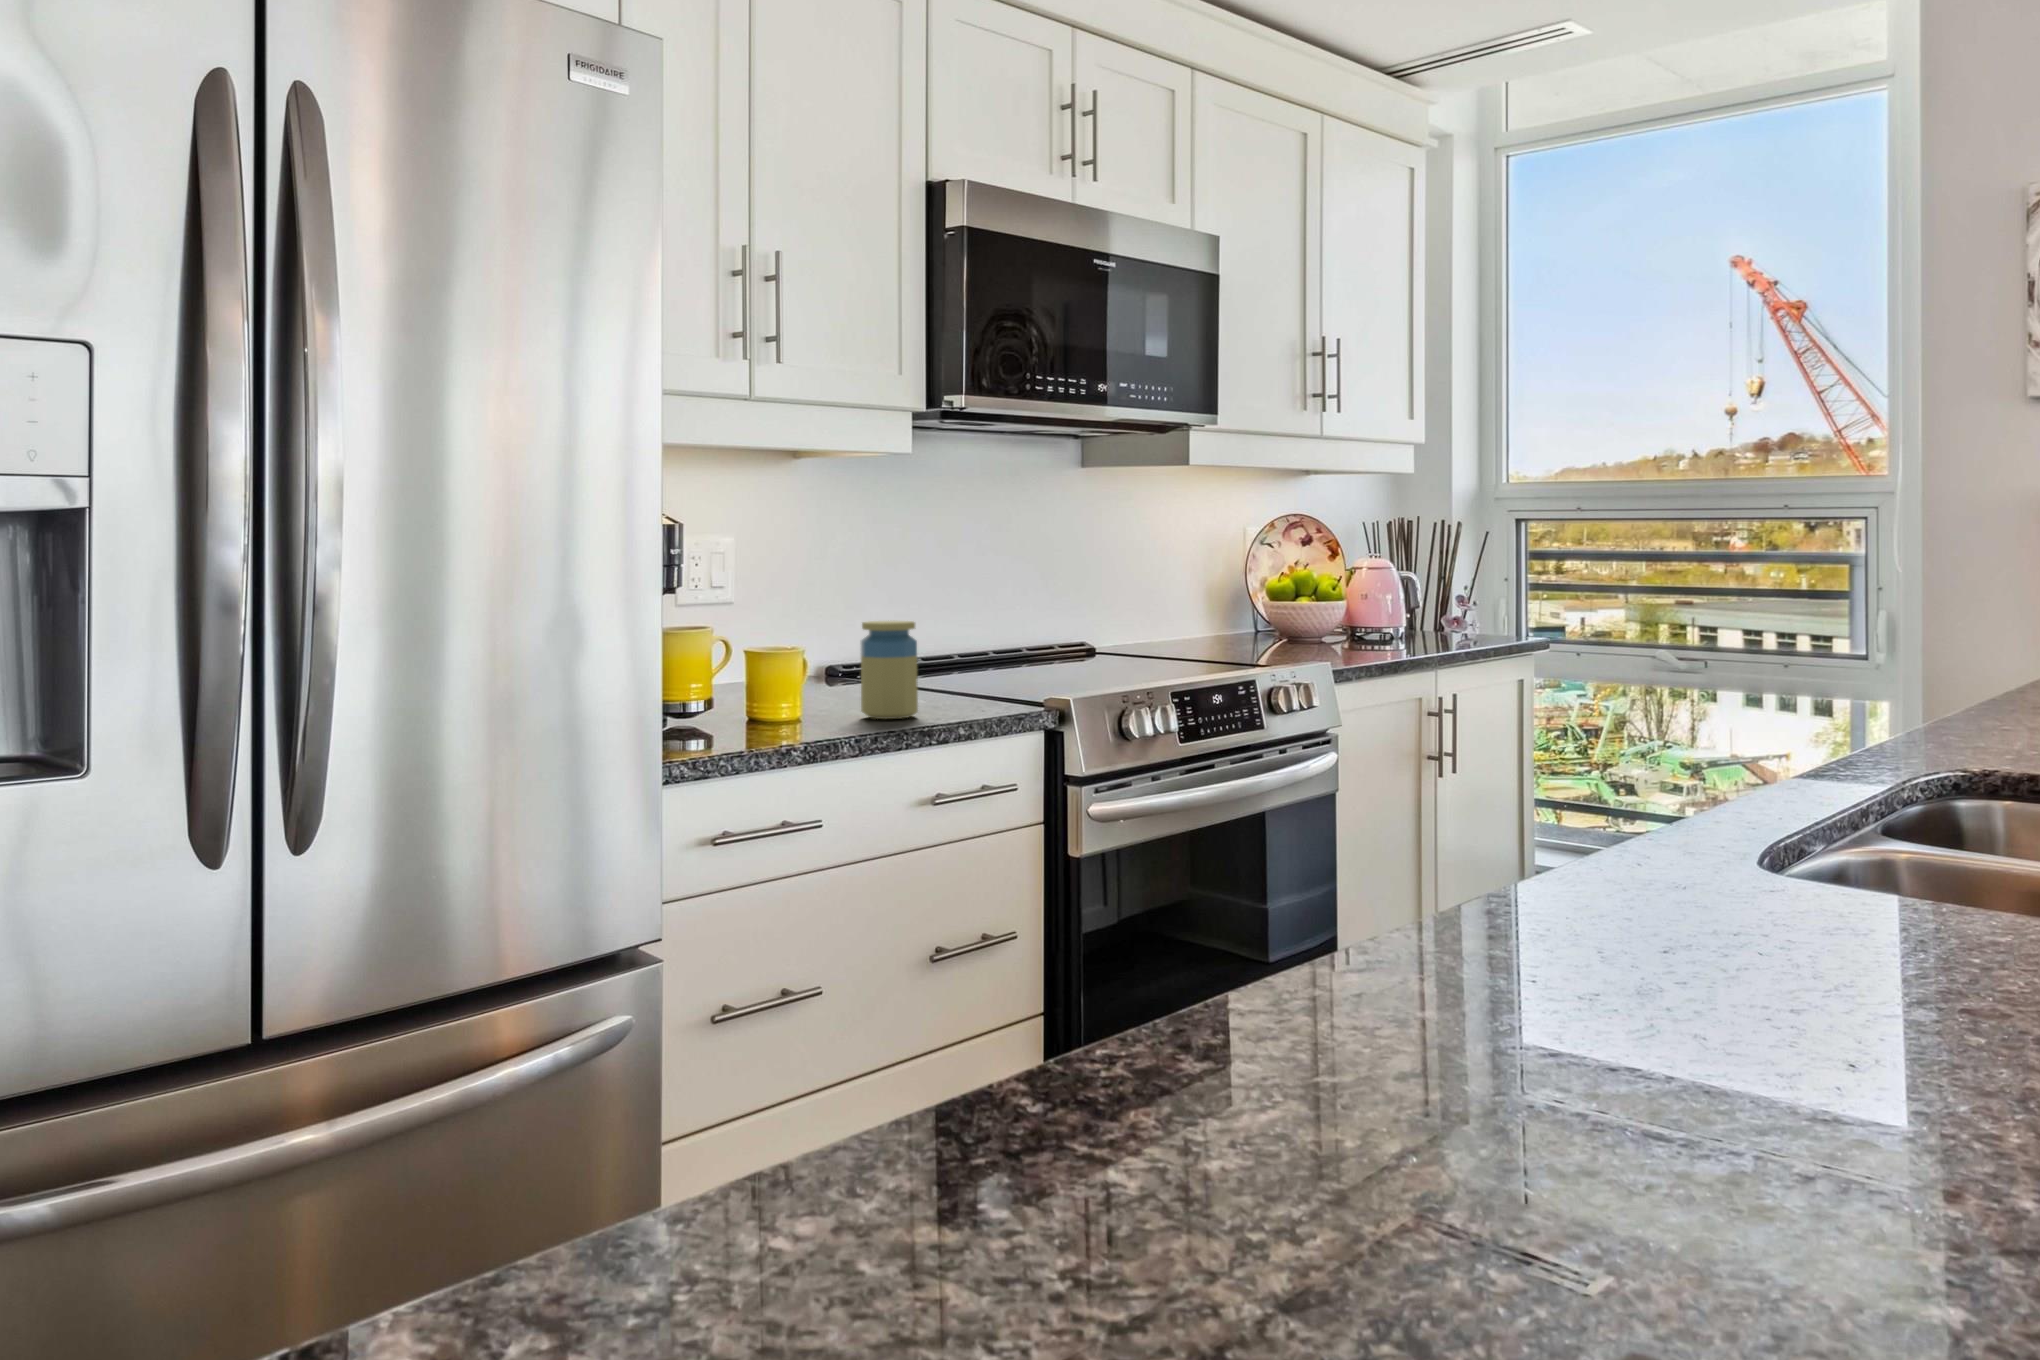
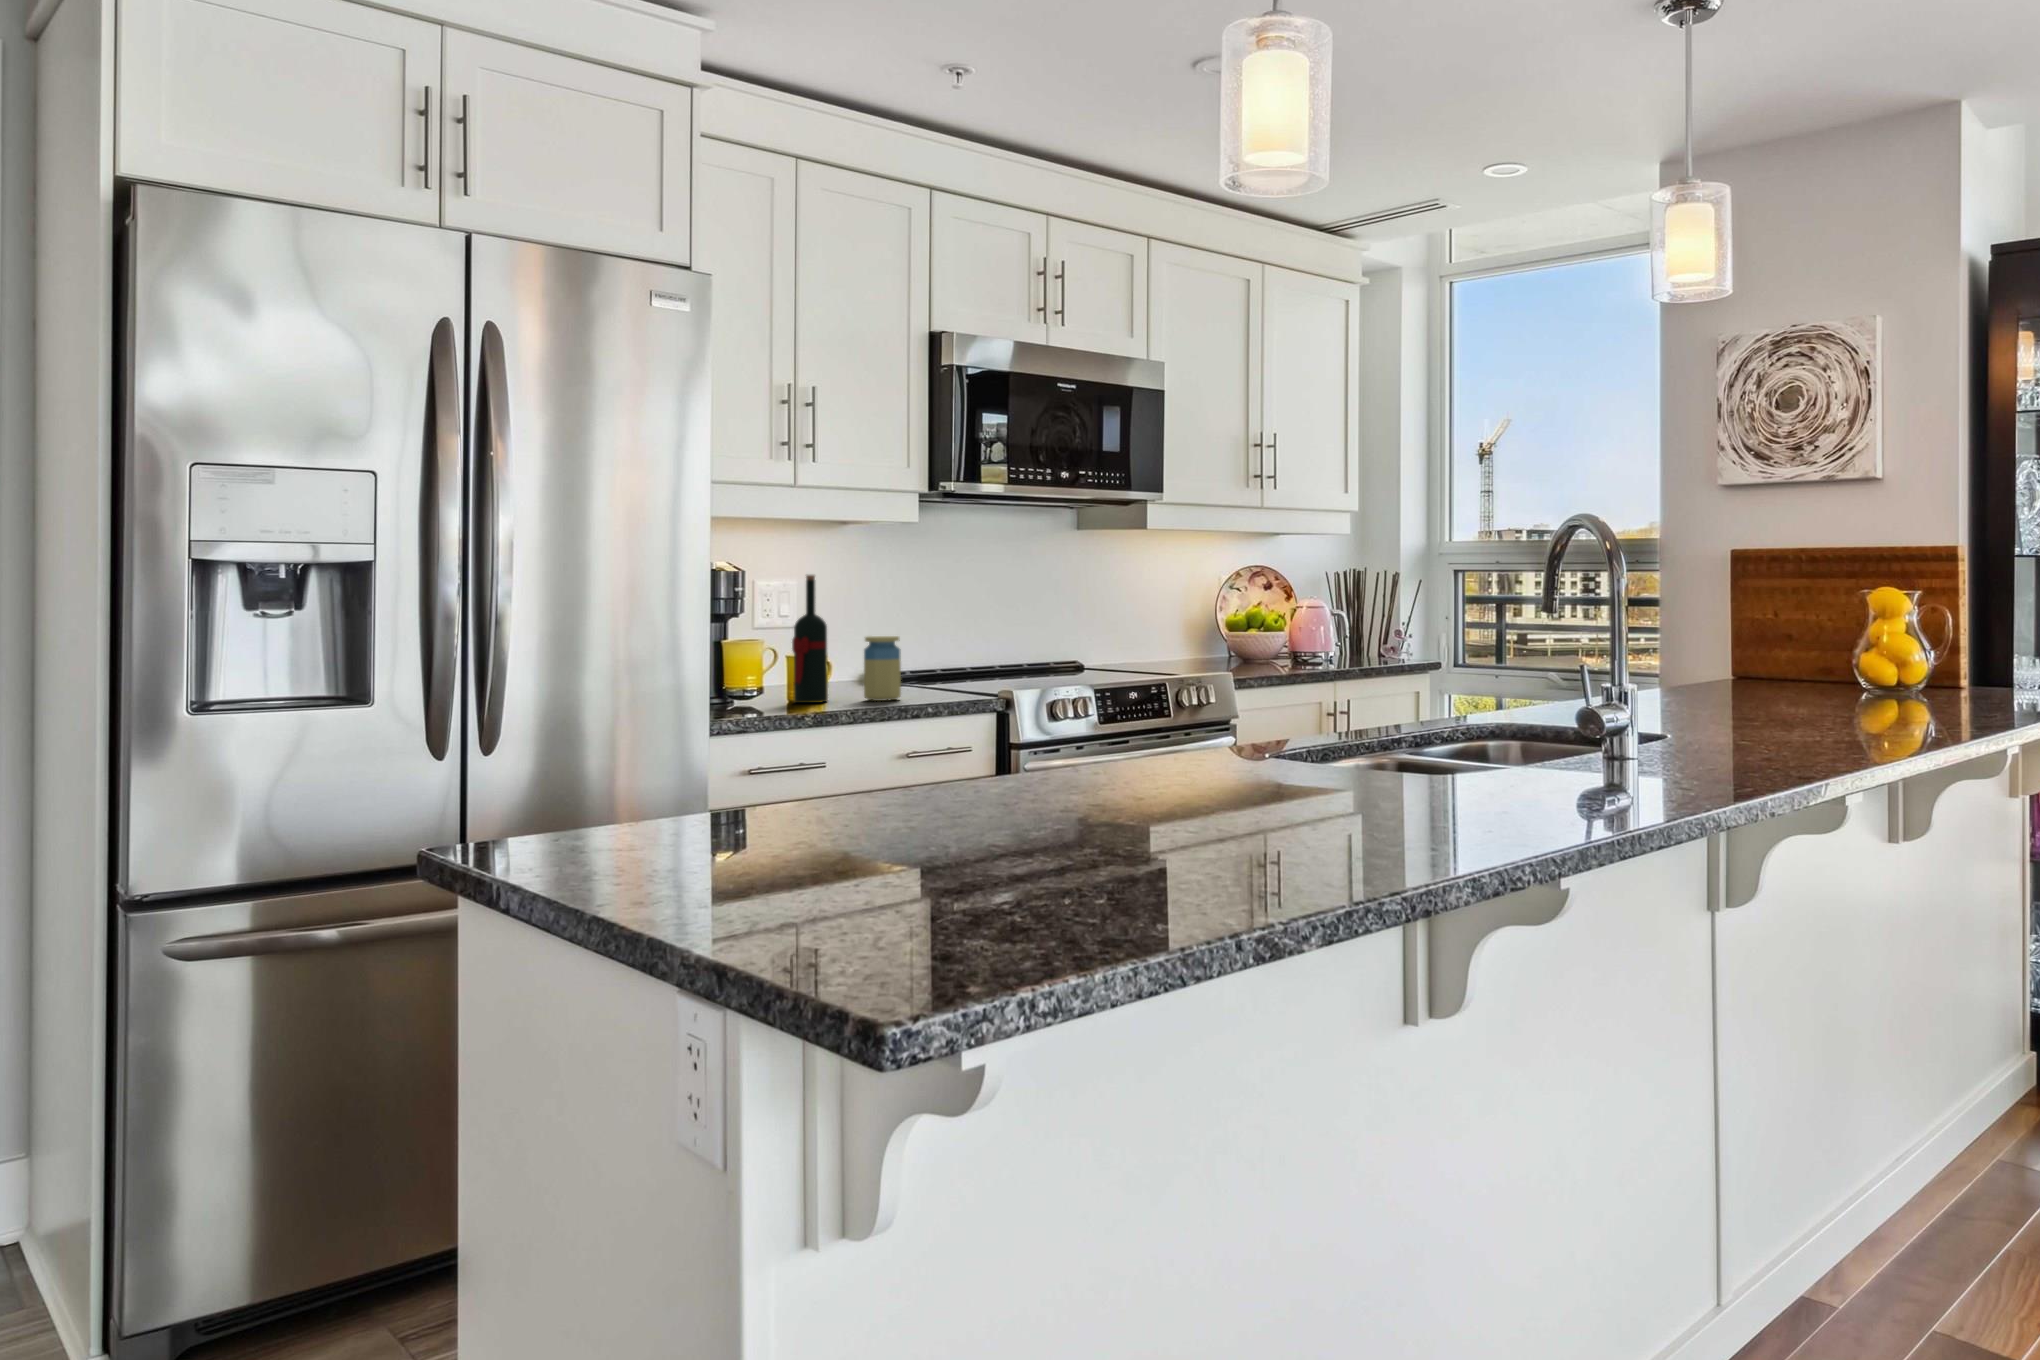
wine bottle: none [758,529,810,724] -> present [792,575,828,703]

